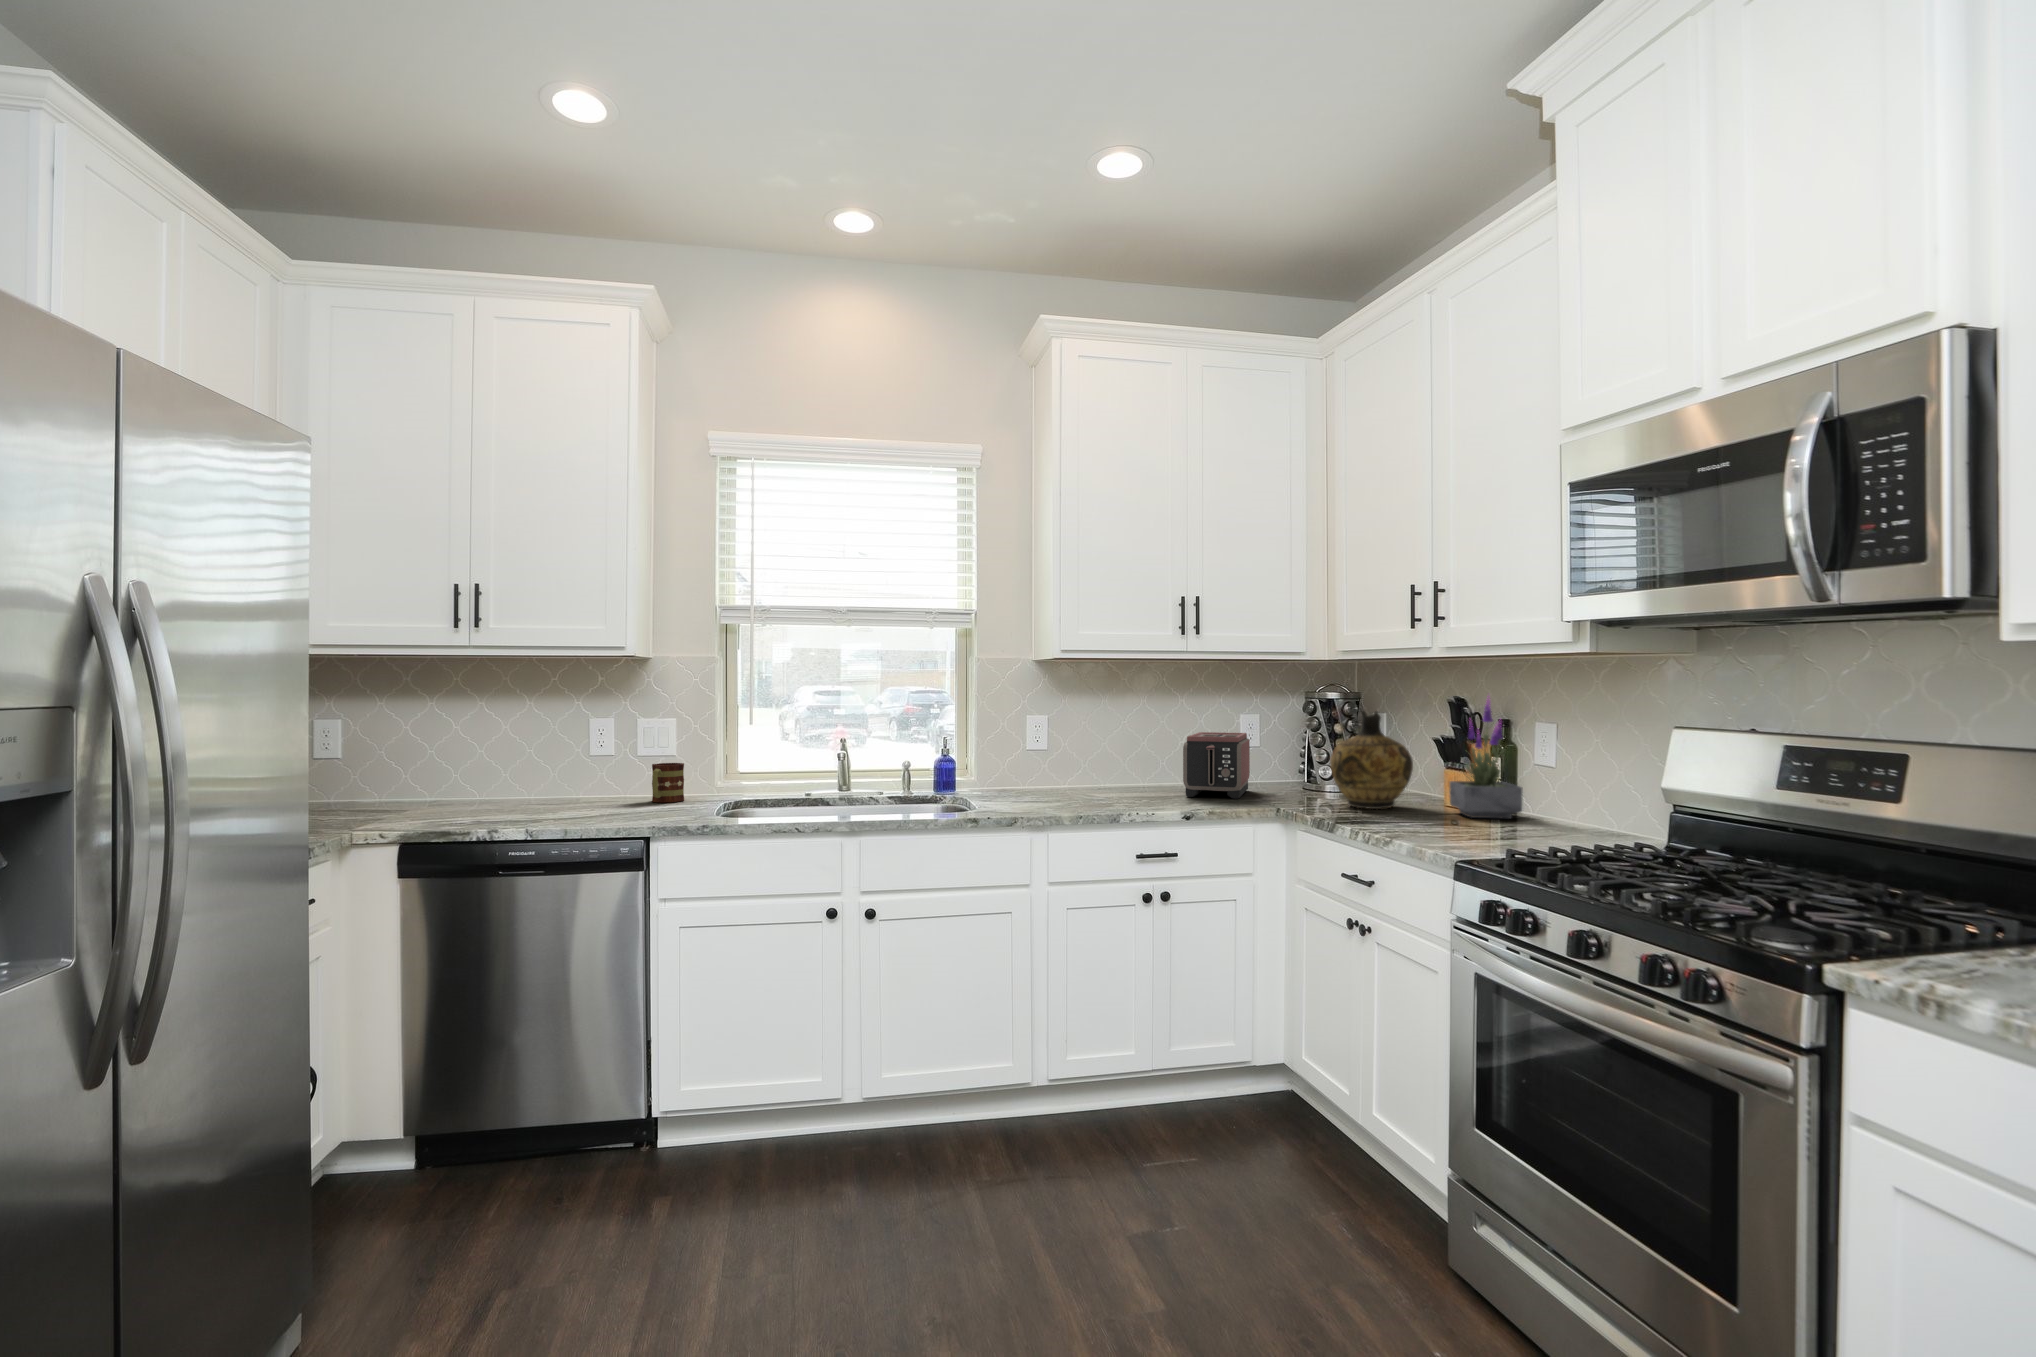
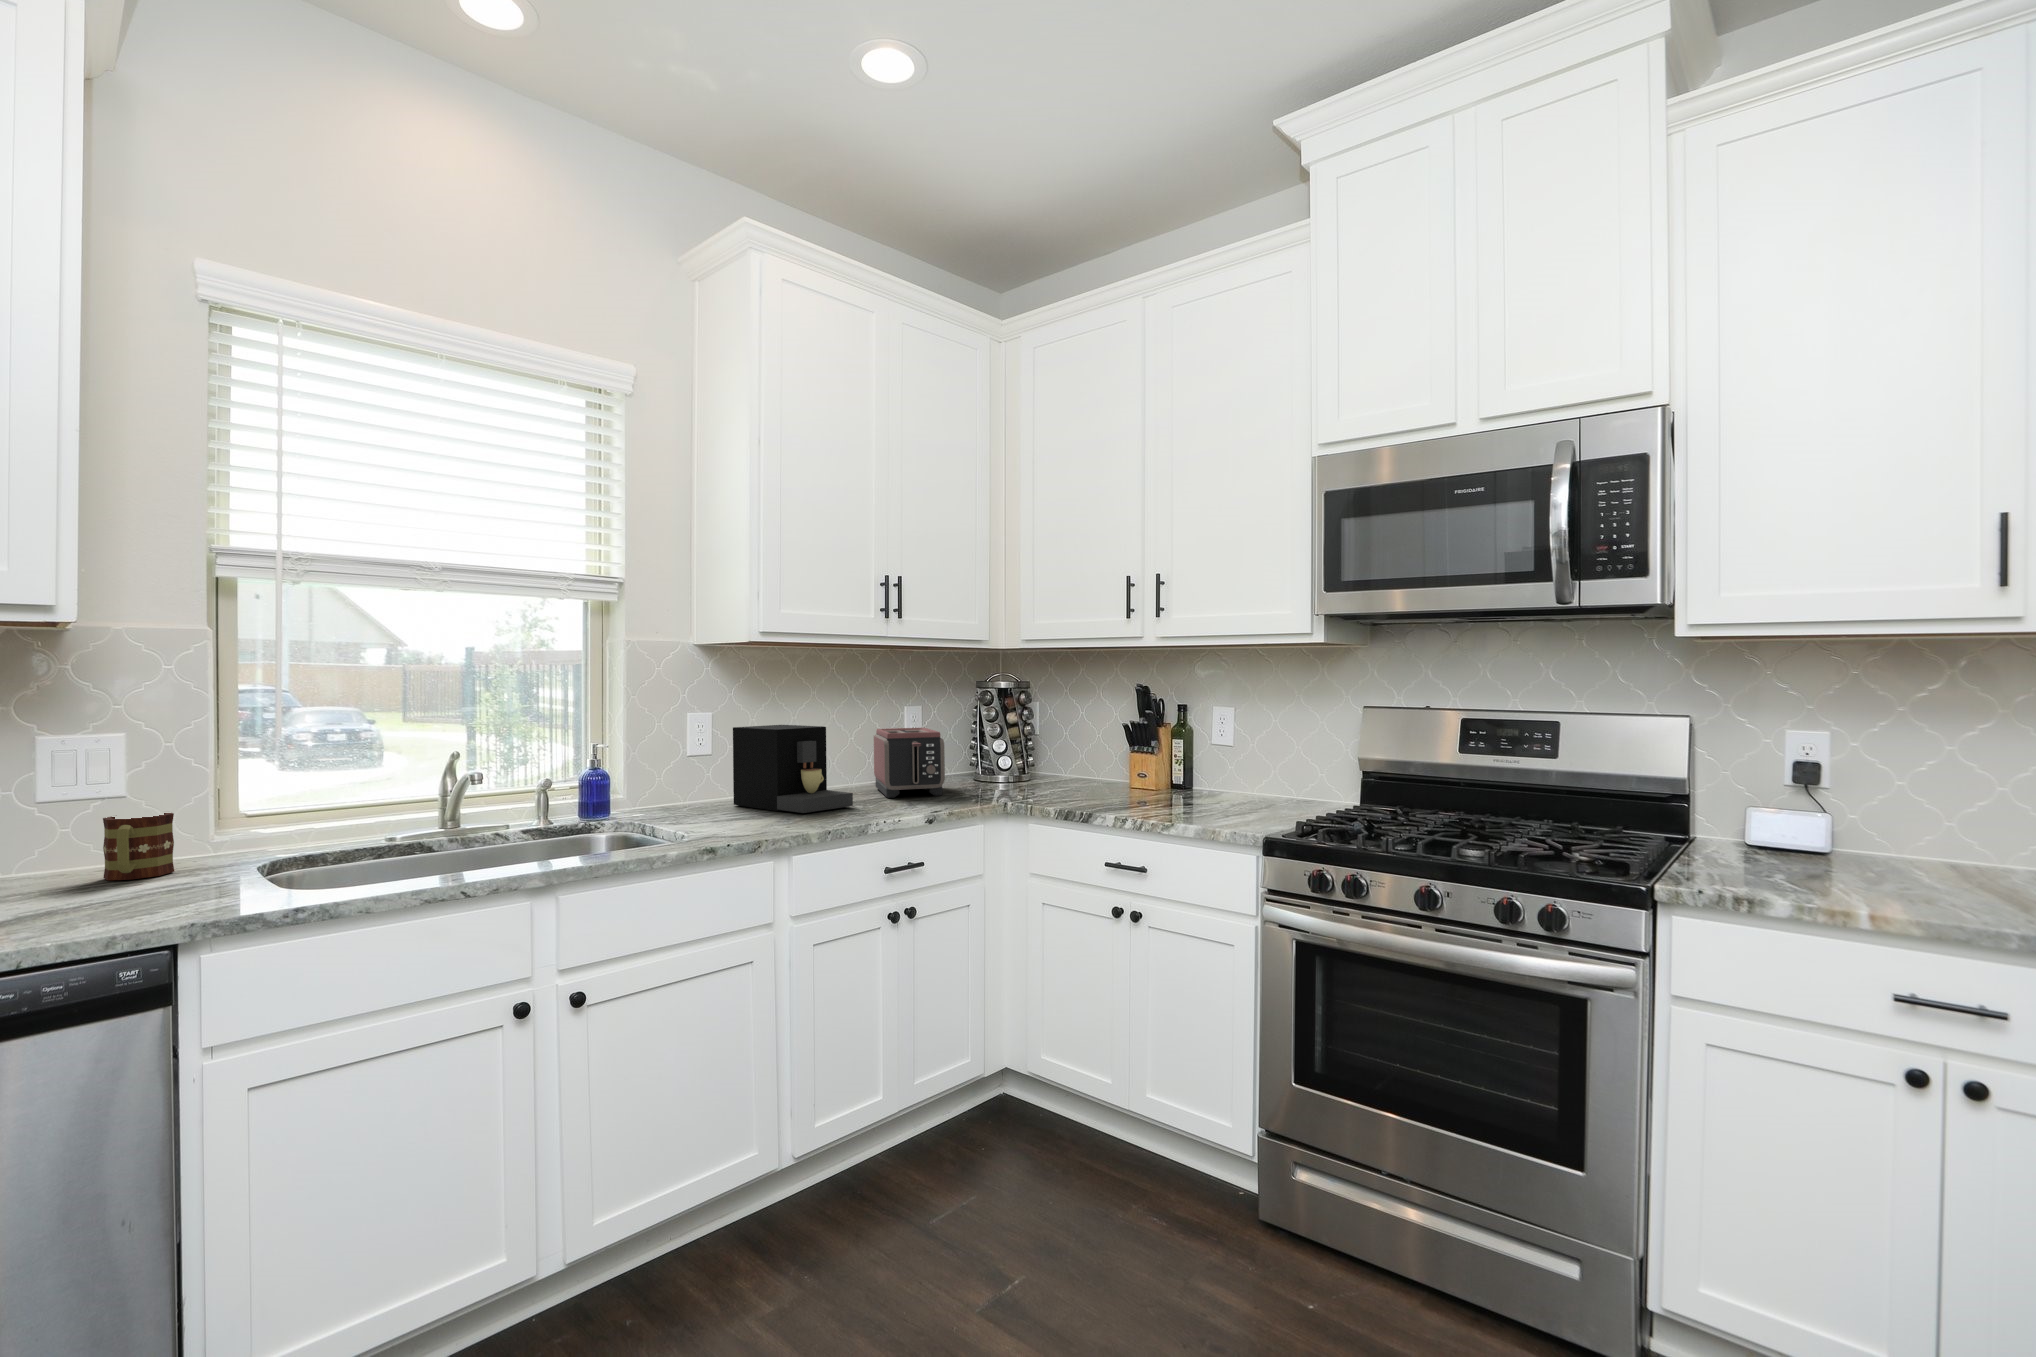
potted plant: present [1449,696,1522,819] -> none [1145,682,1210,795]
ceramic jug: present [1330,711,1413,809] -> none [1036,701,1110,795]
coffee maker: none [1055,725,1139,802] -> present [733,725,853,813]

